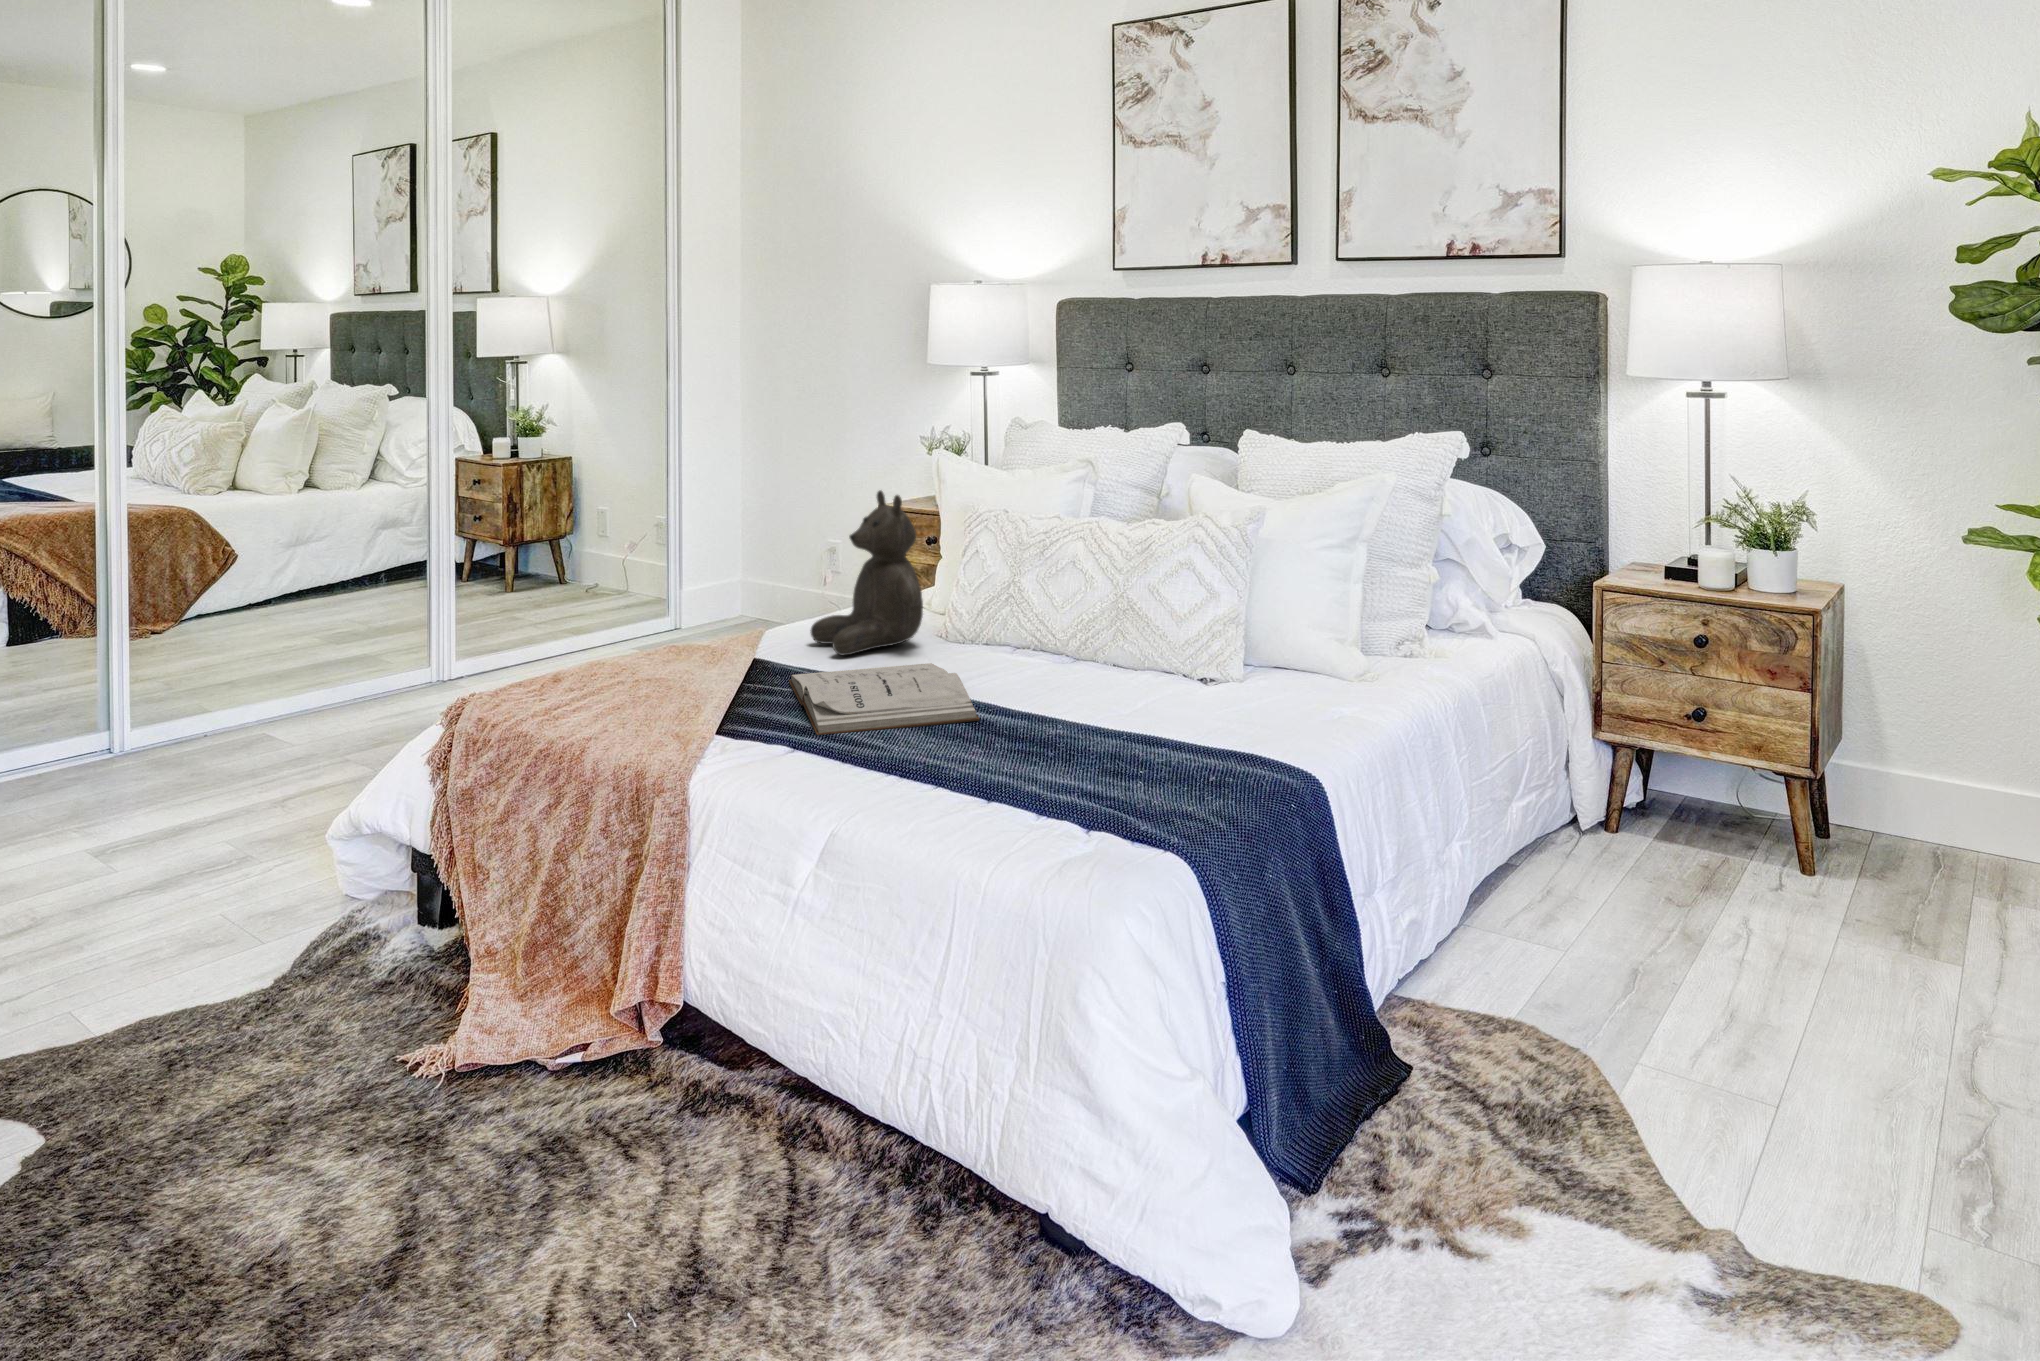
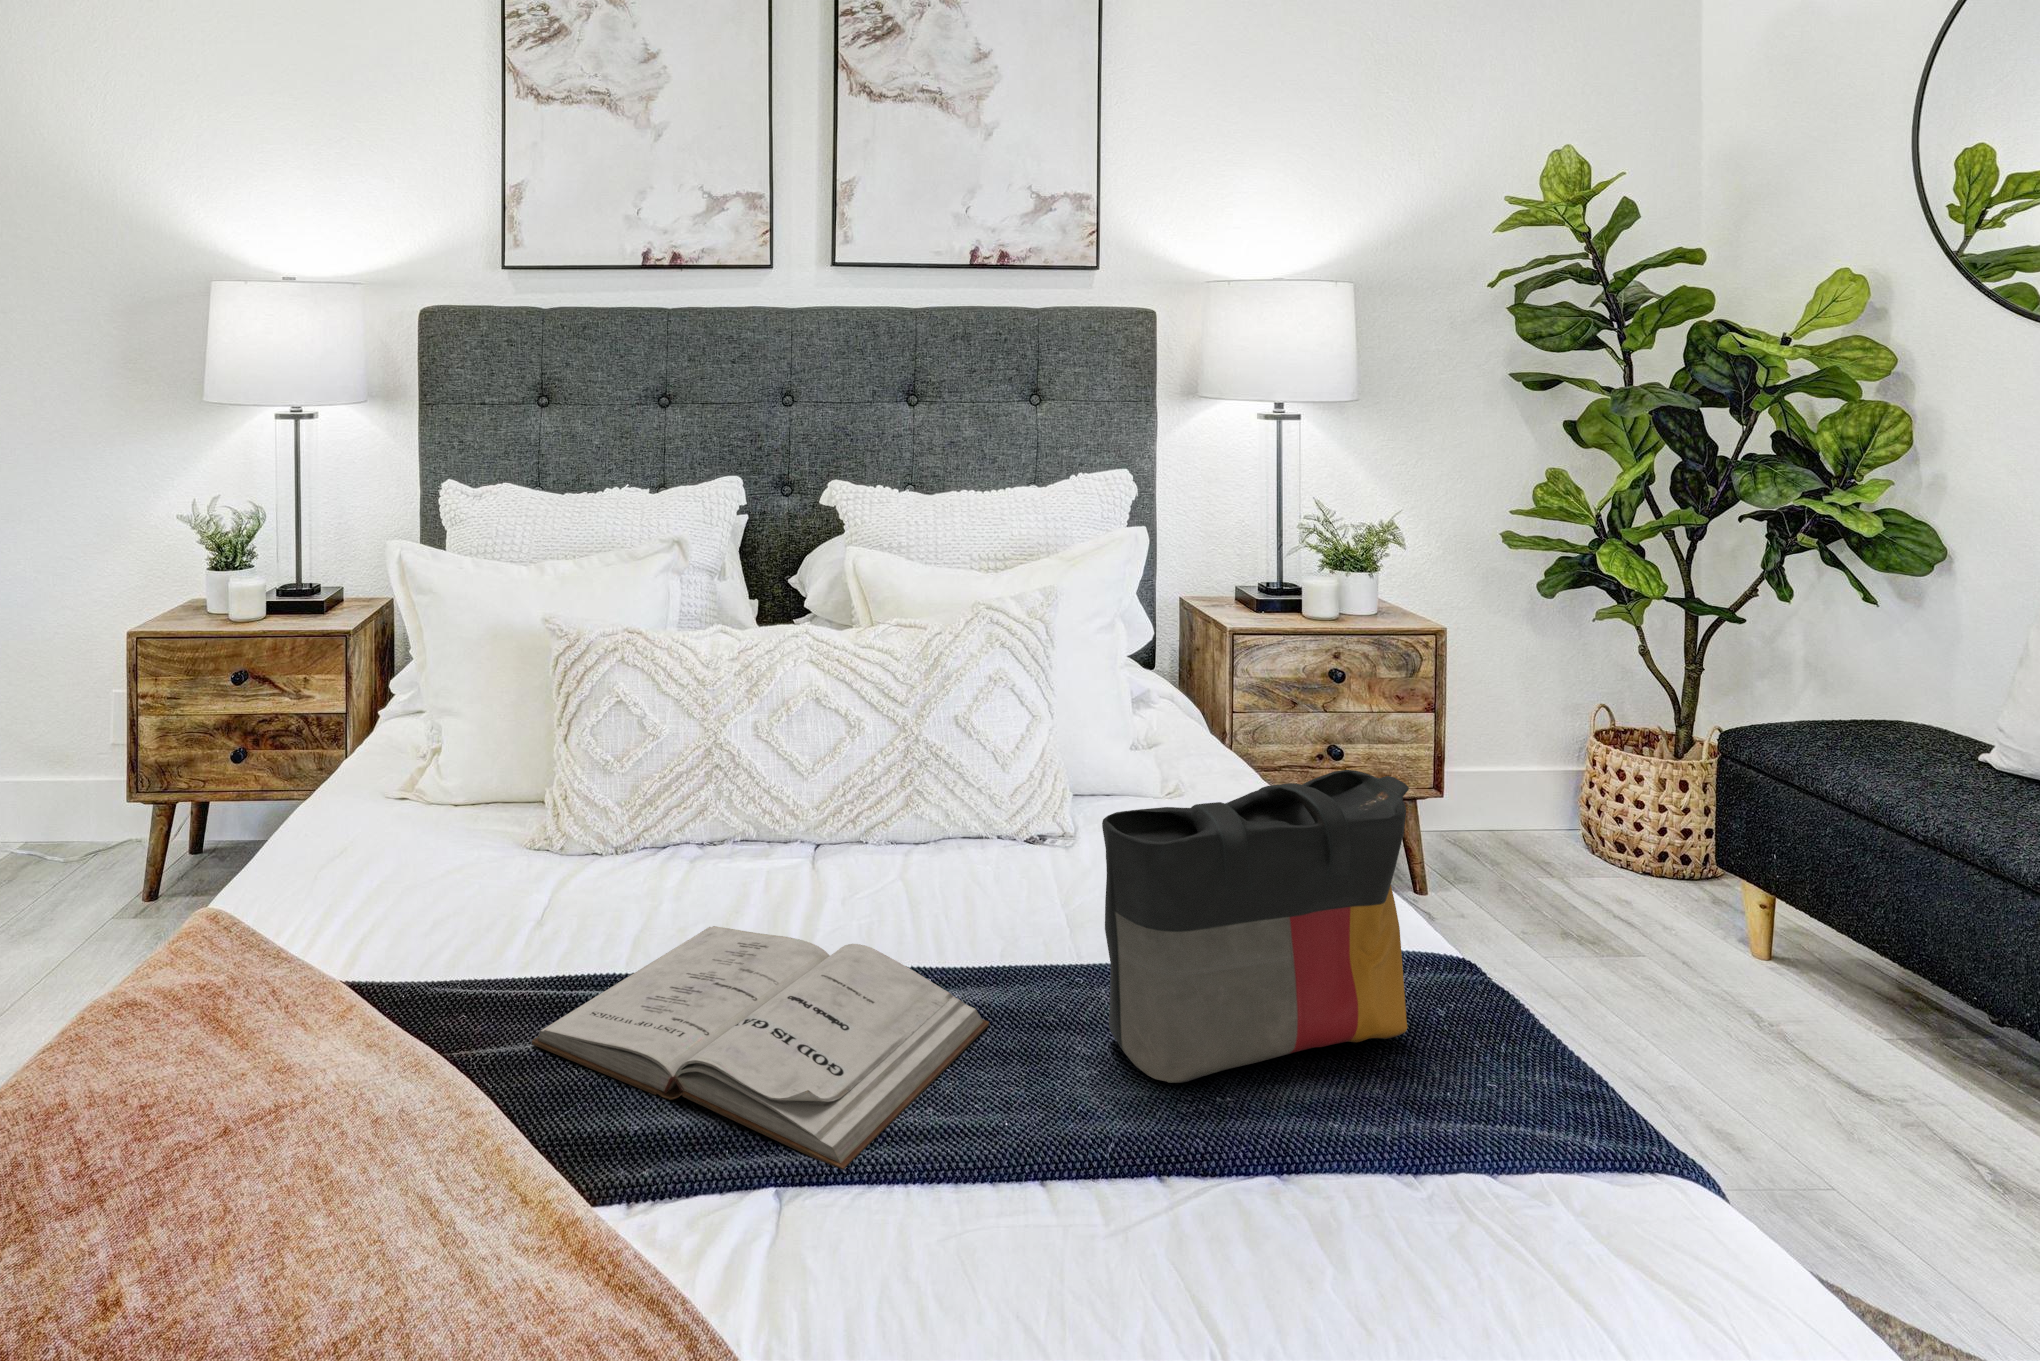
teddy bear: present [810,490,923,655] -> none [390,632,616,948]
tote bag: none [985,599,1181,766] -> present [1102,770,1409,1083]

